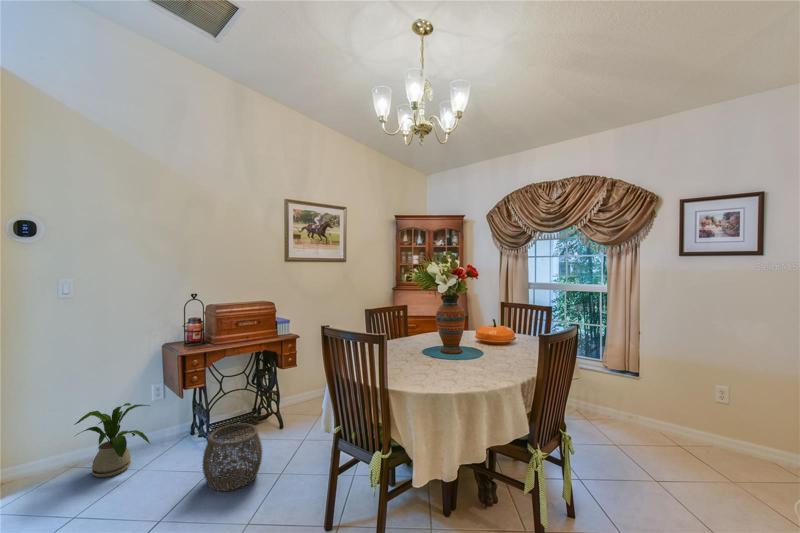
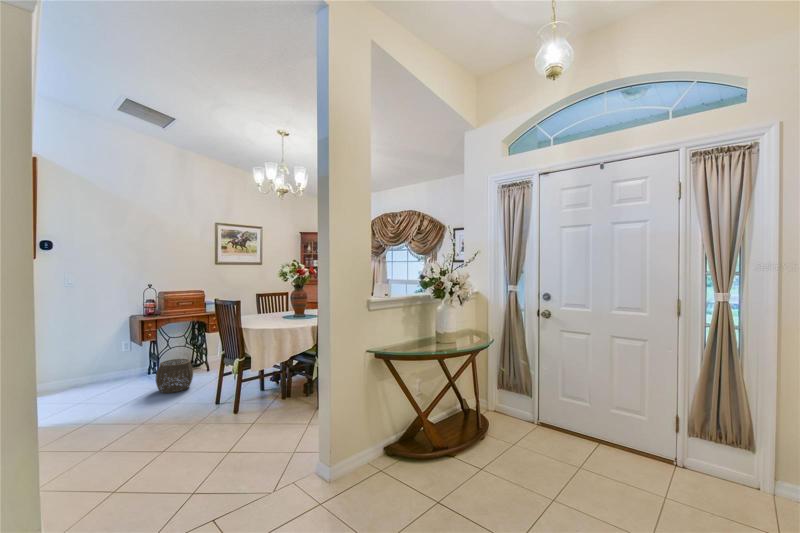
house plant: present [74,403,149,477] -> none [70,348,121,392]

